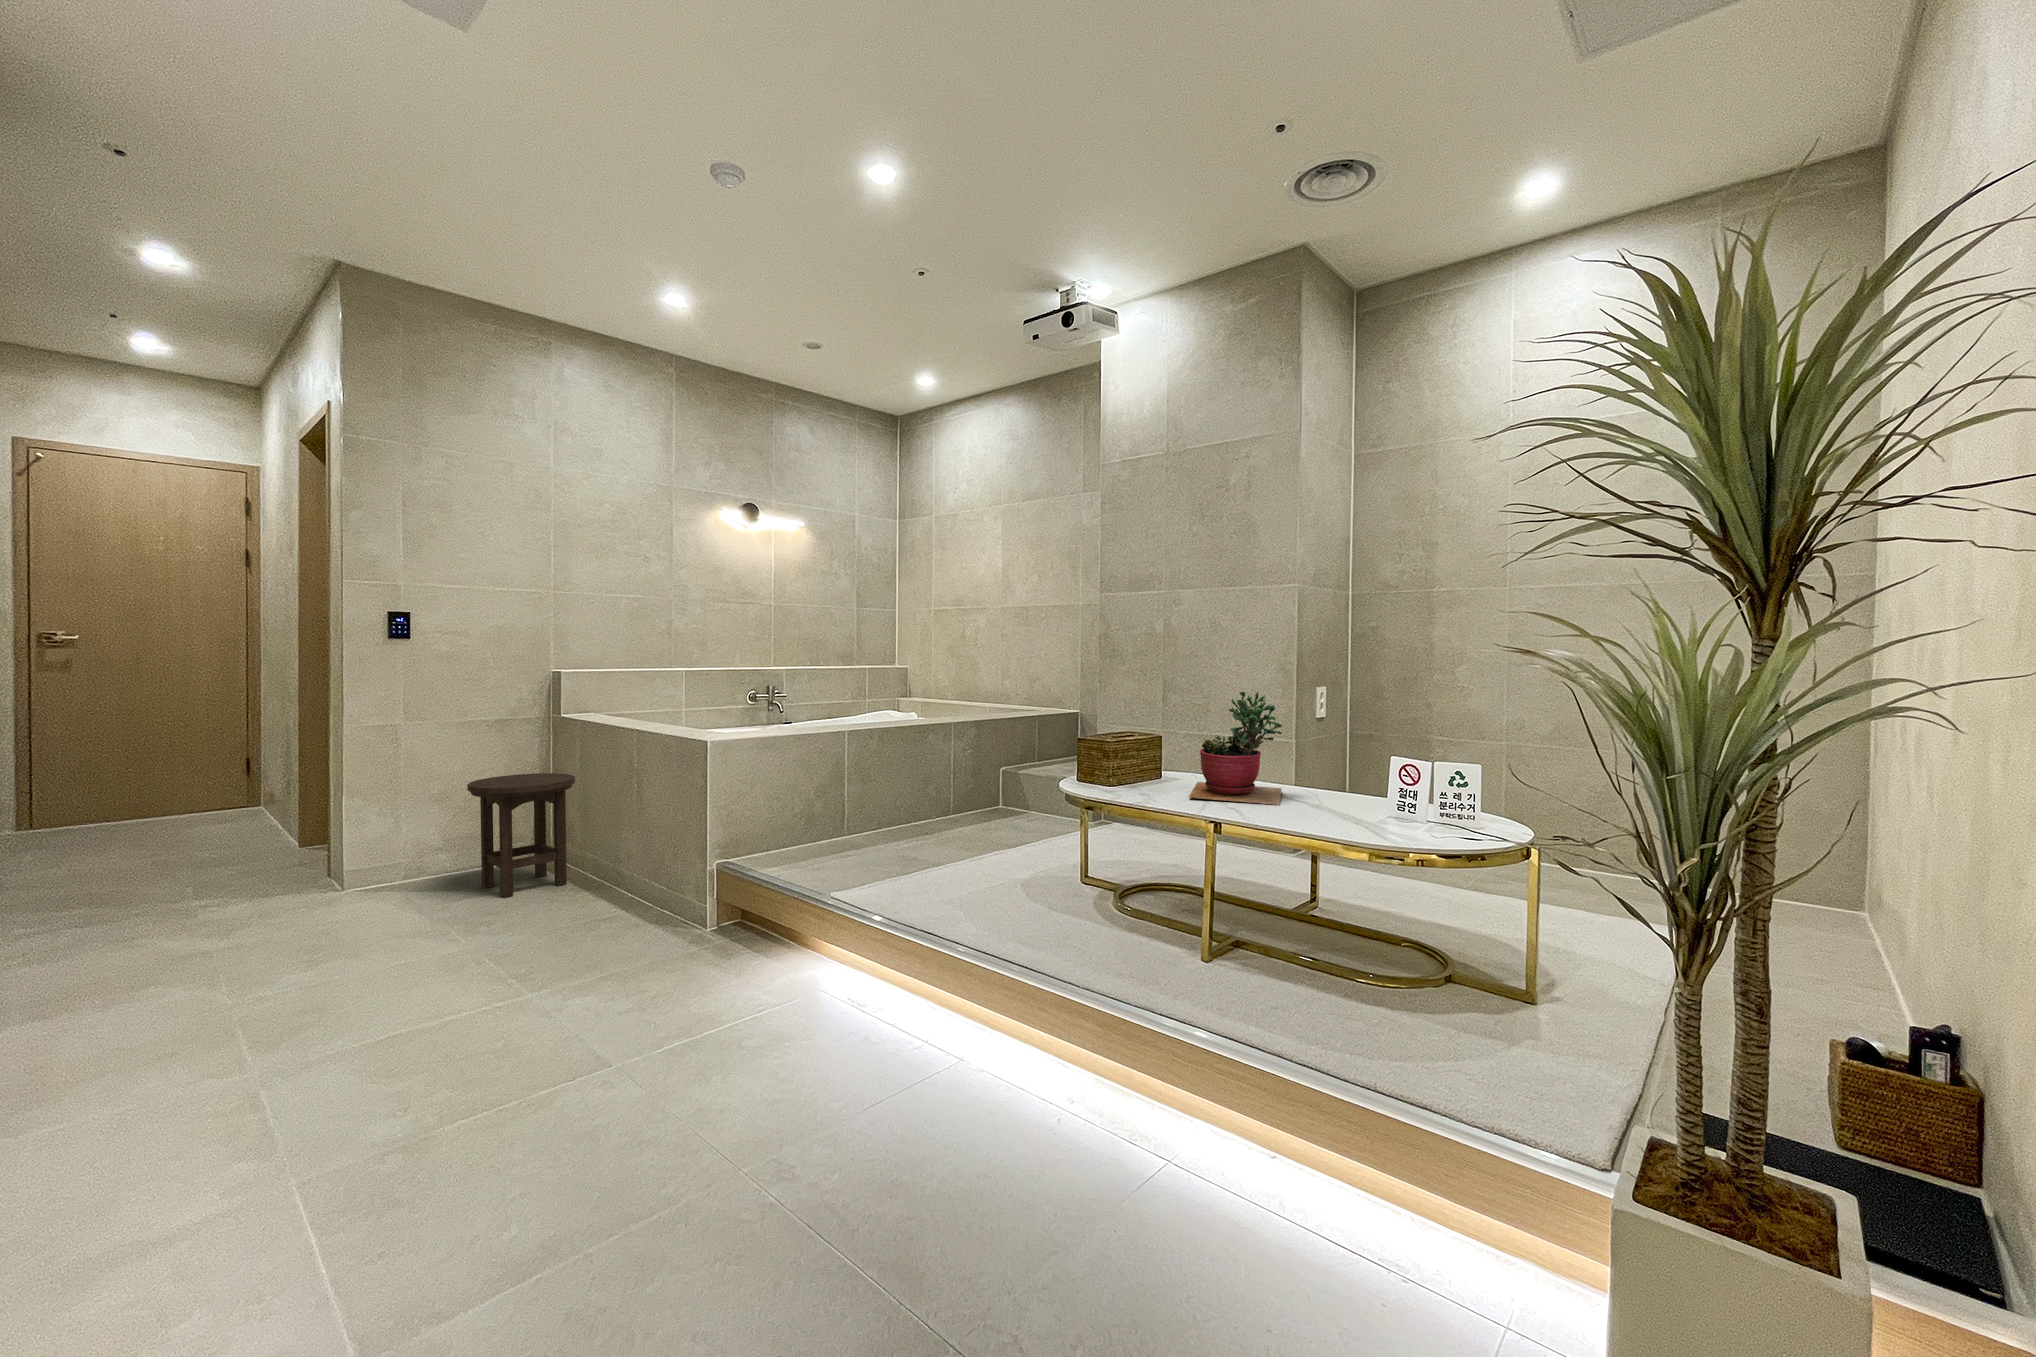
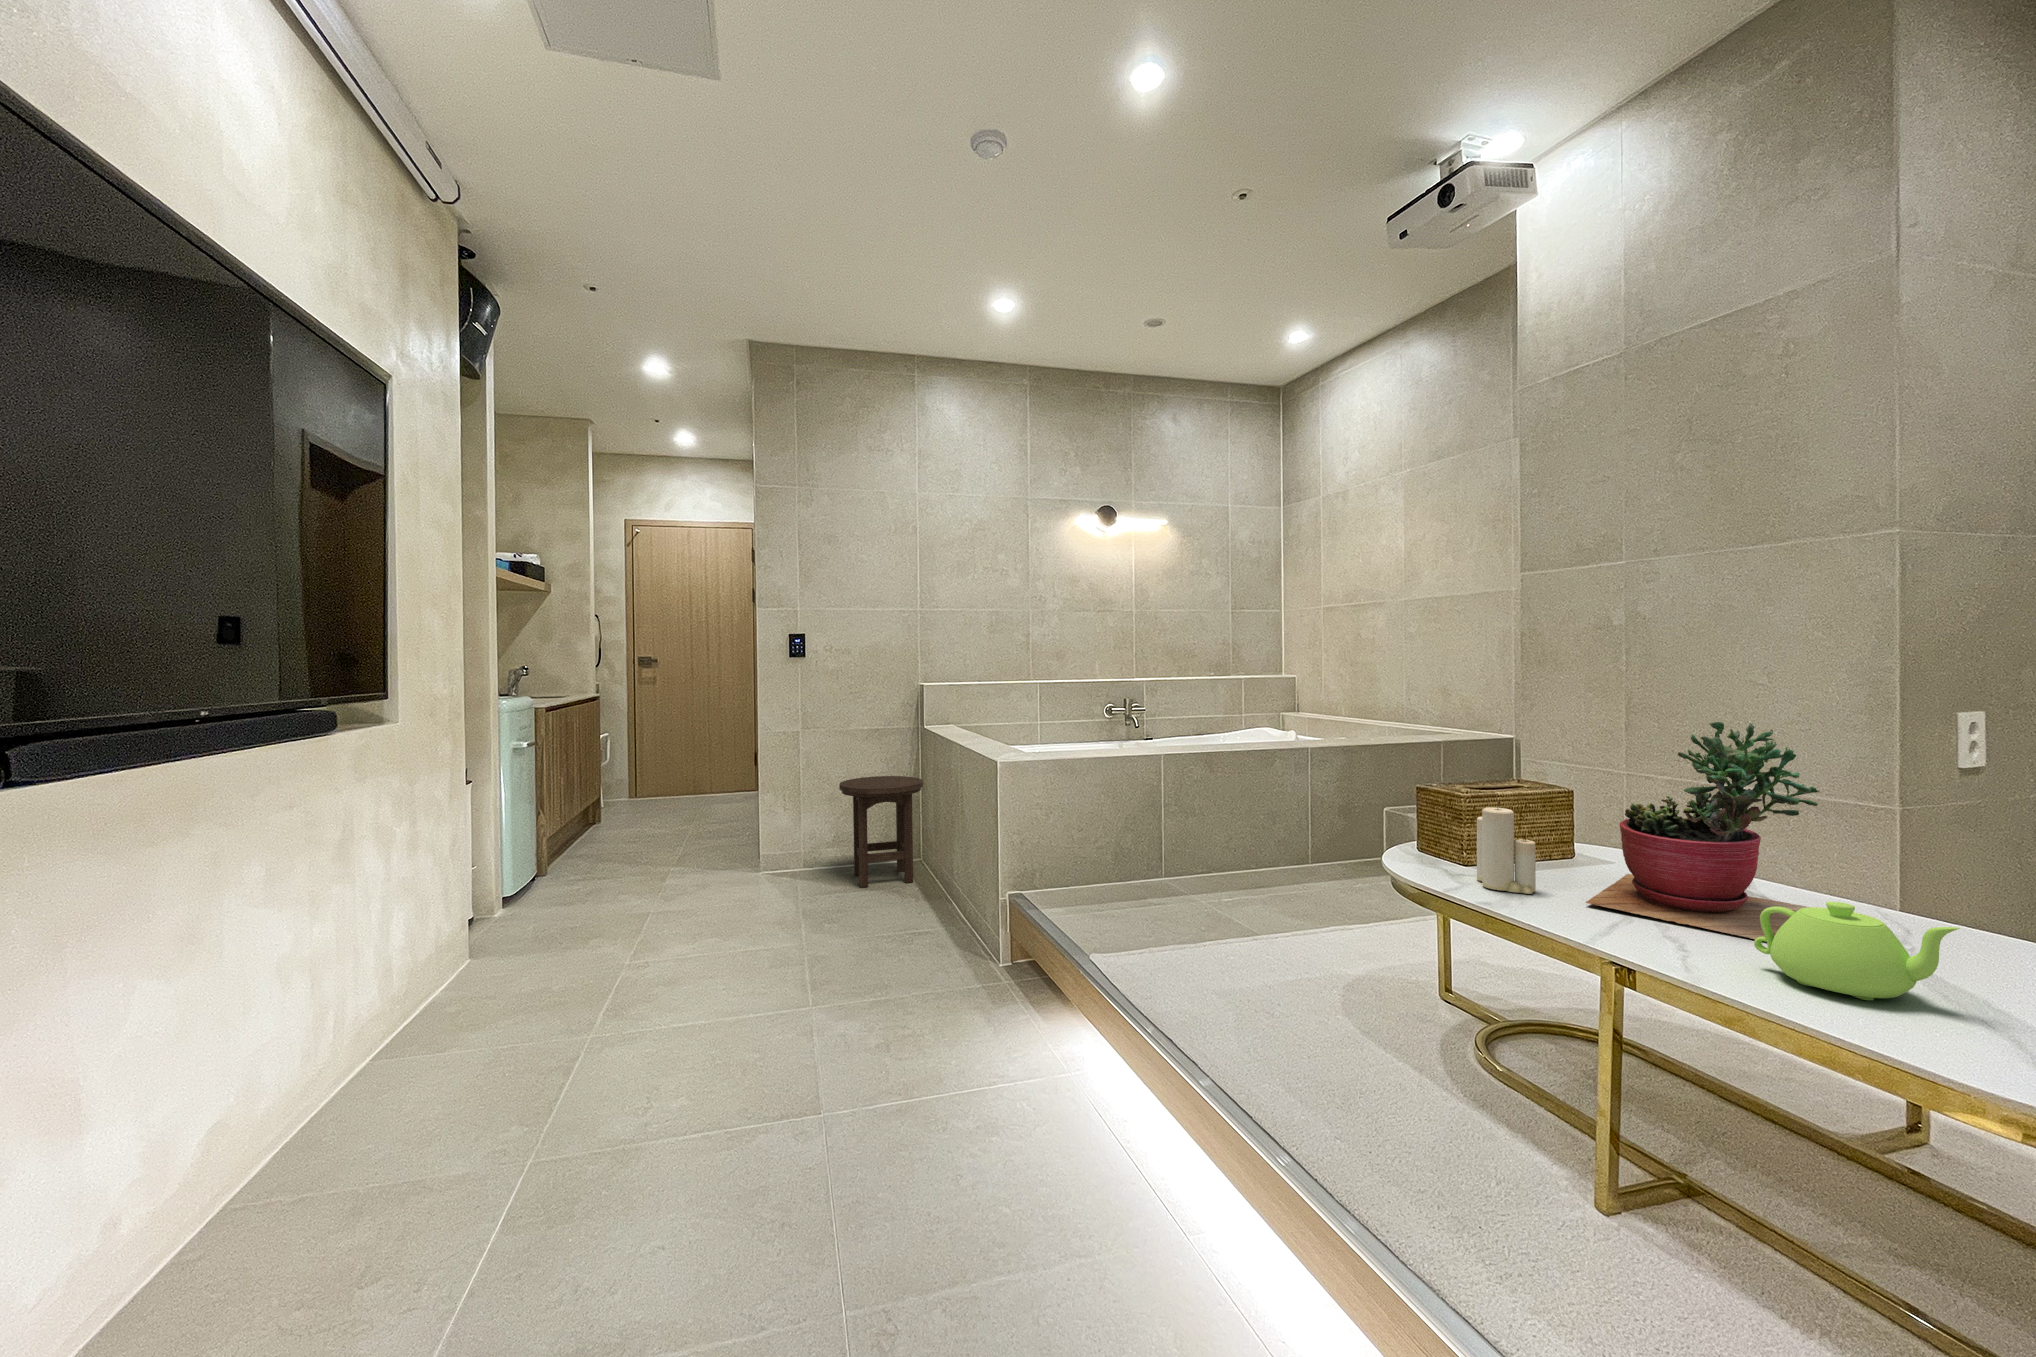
candle: none [1128,742,1162,797] -> present [1477,801,1536,894]
teapot: none [1270,776,1342,819] -> present [1754,902,1960,1000]

